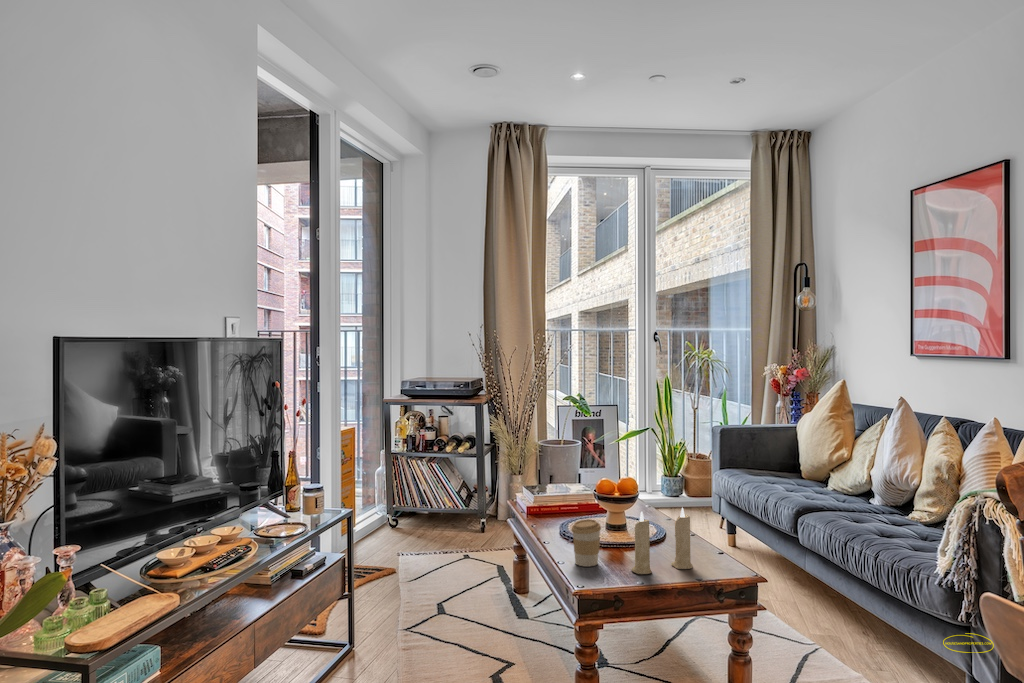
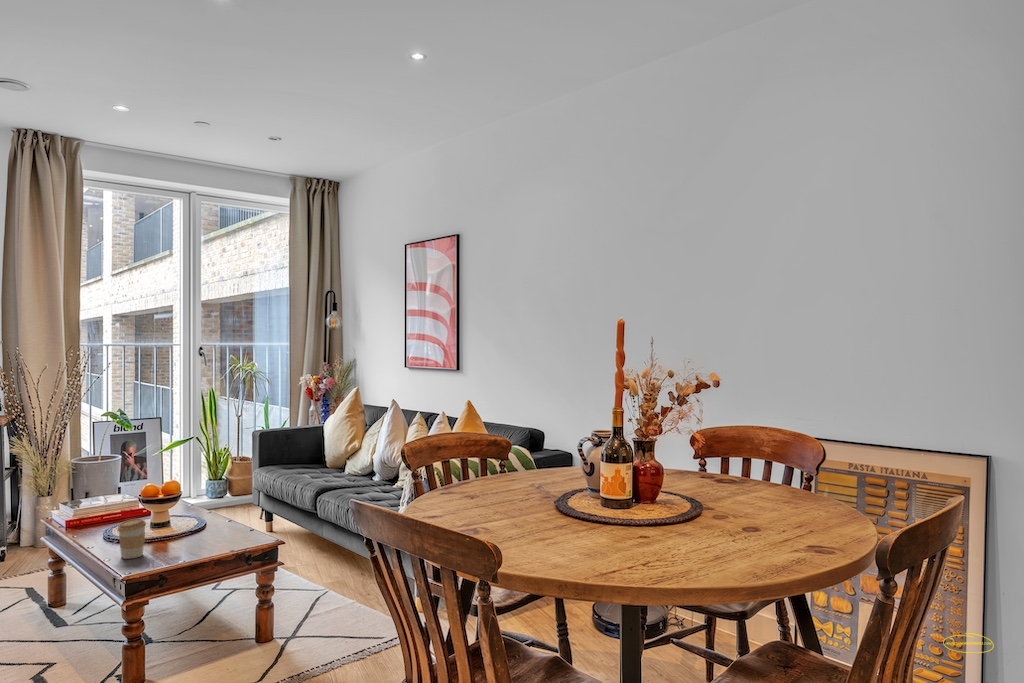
candle: present [631,508,693,574] -> none [174,496,227,556]

